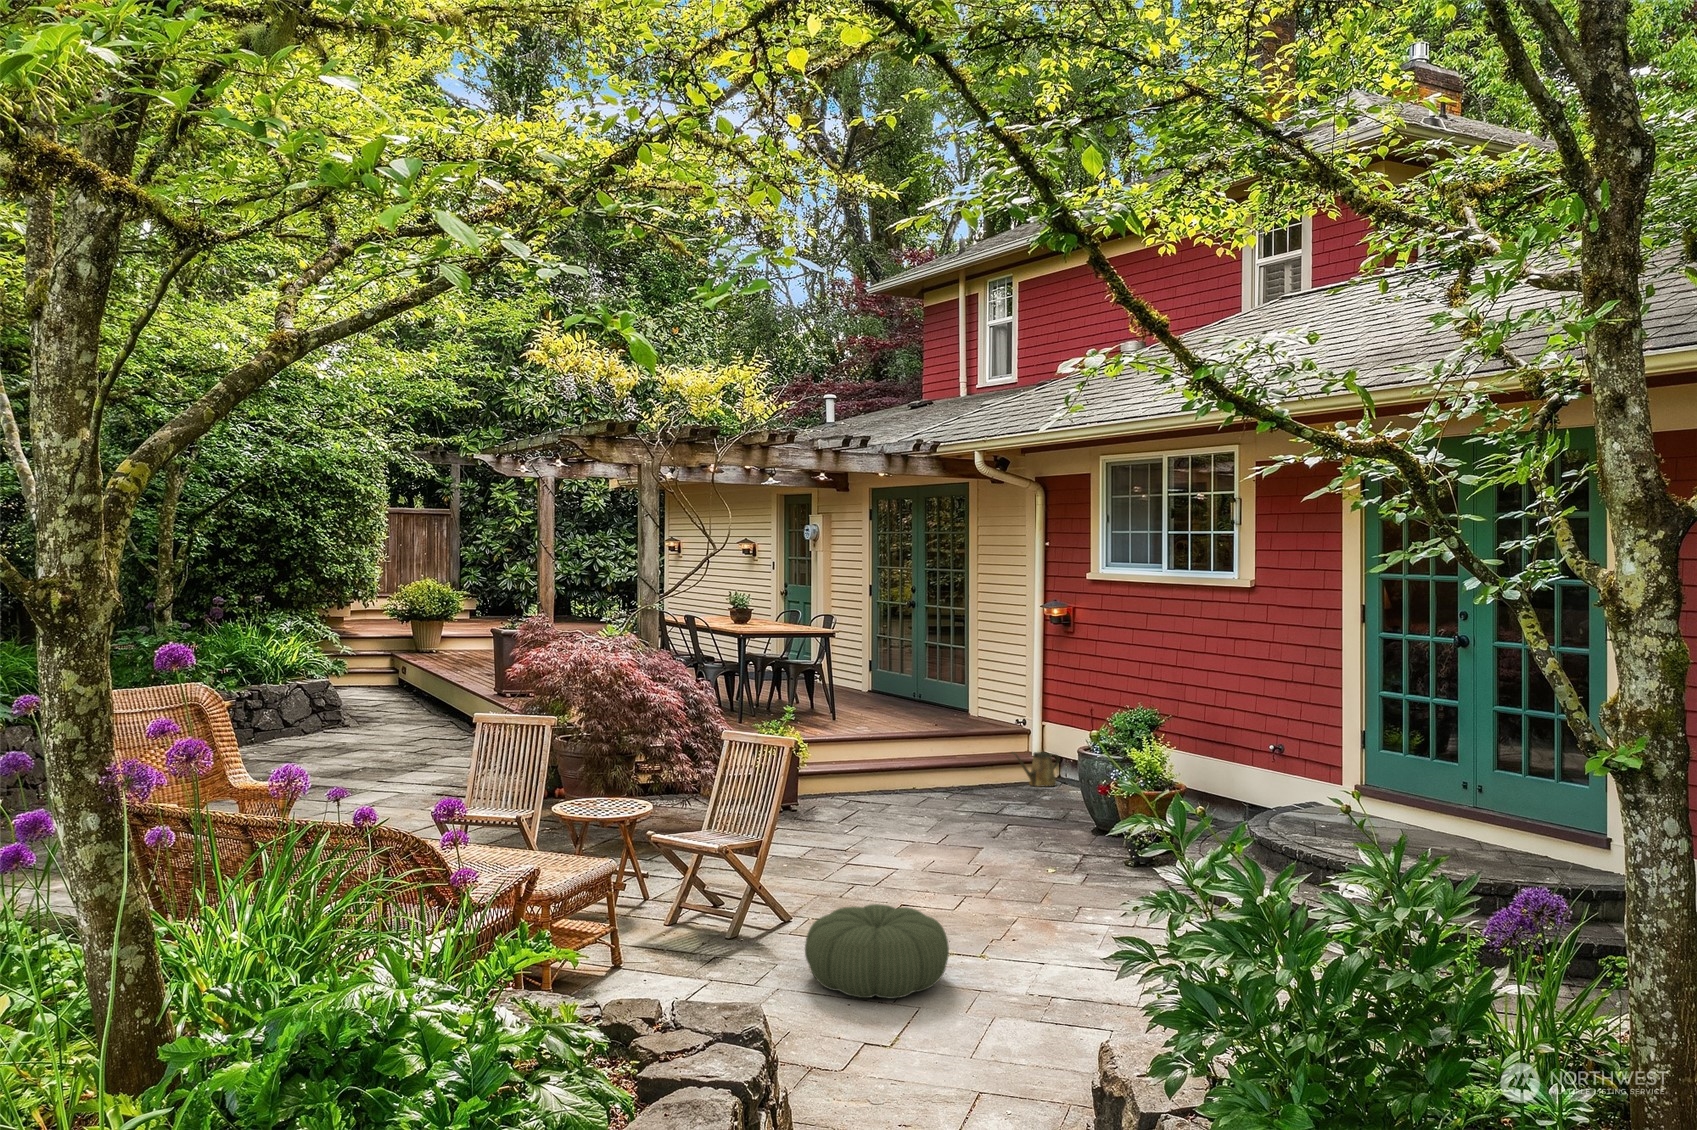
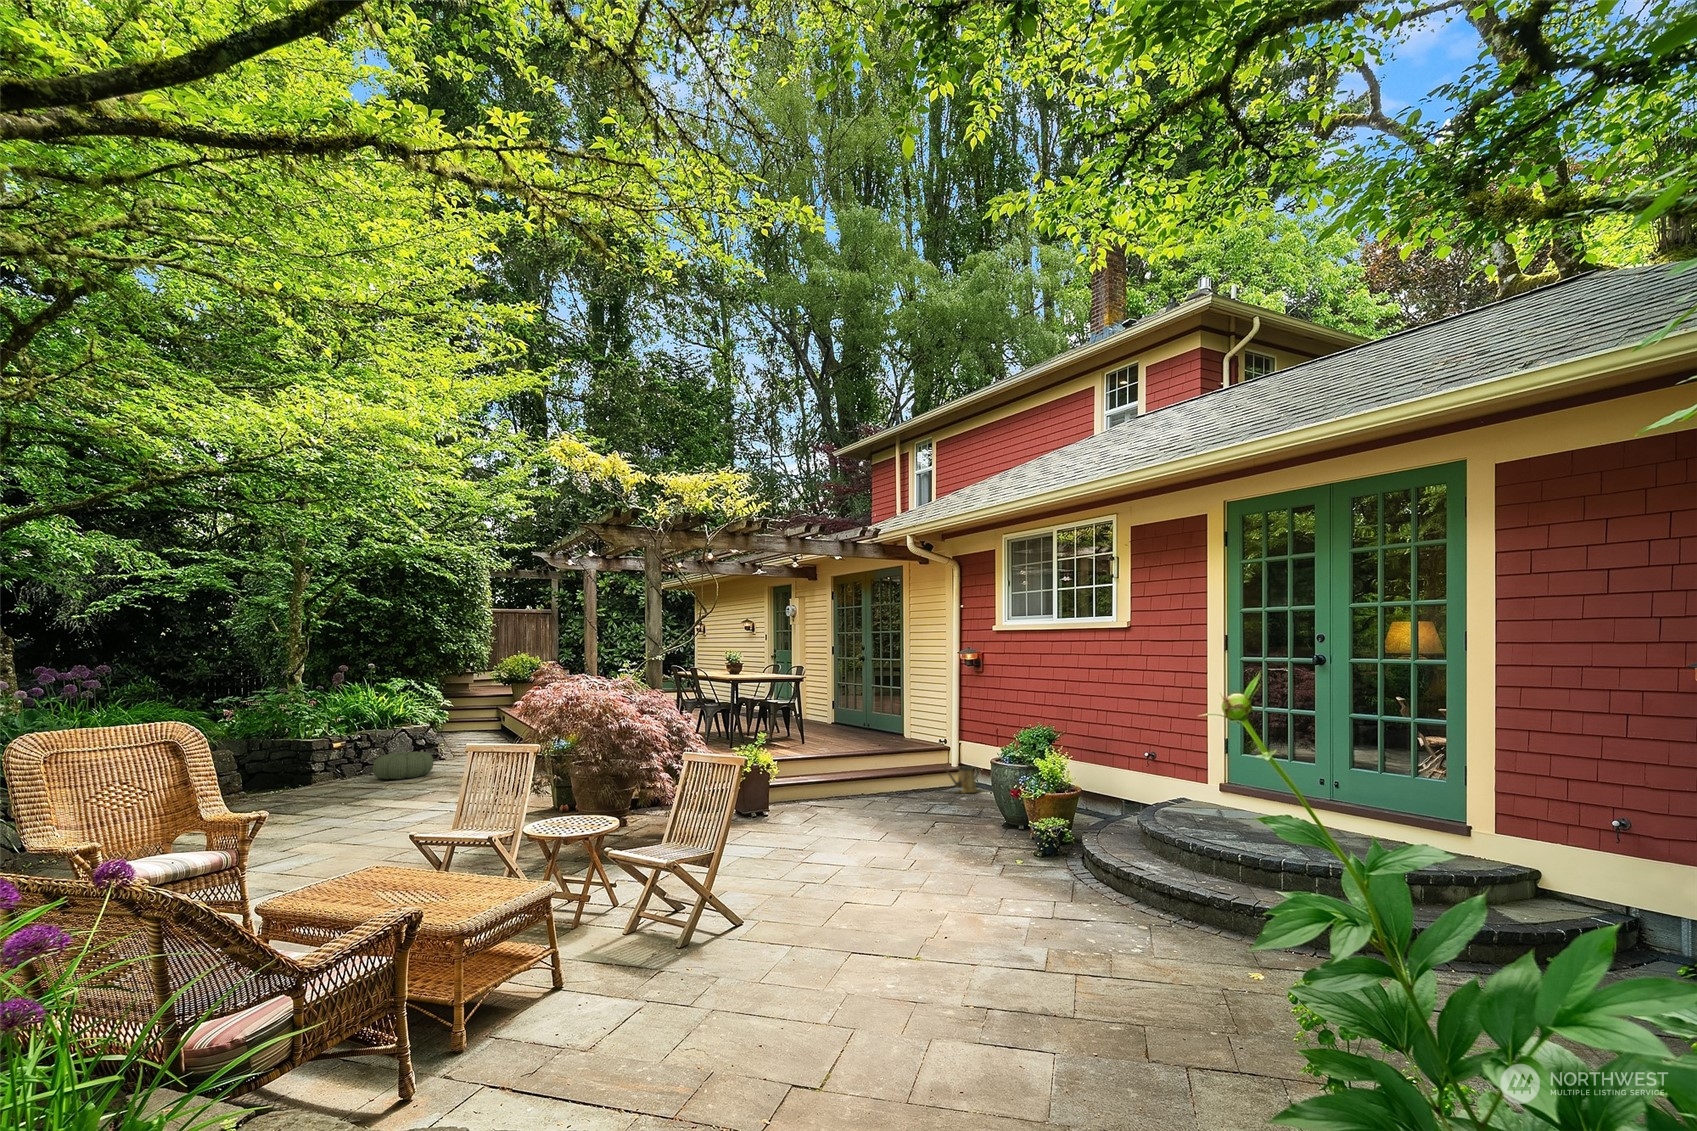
pouf: present [805,904,949,999] -> present [373,752,433,779]

